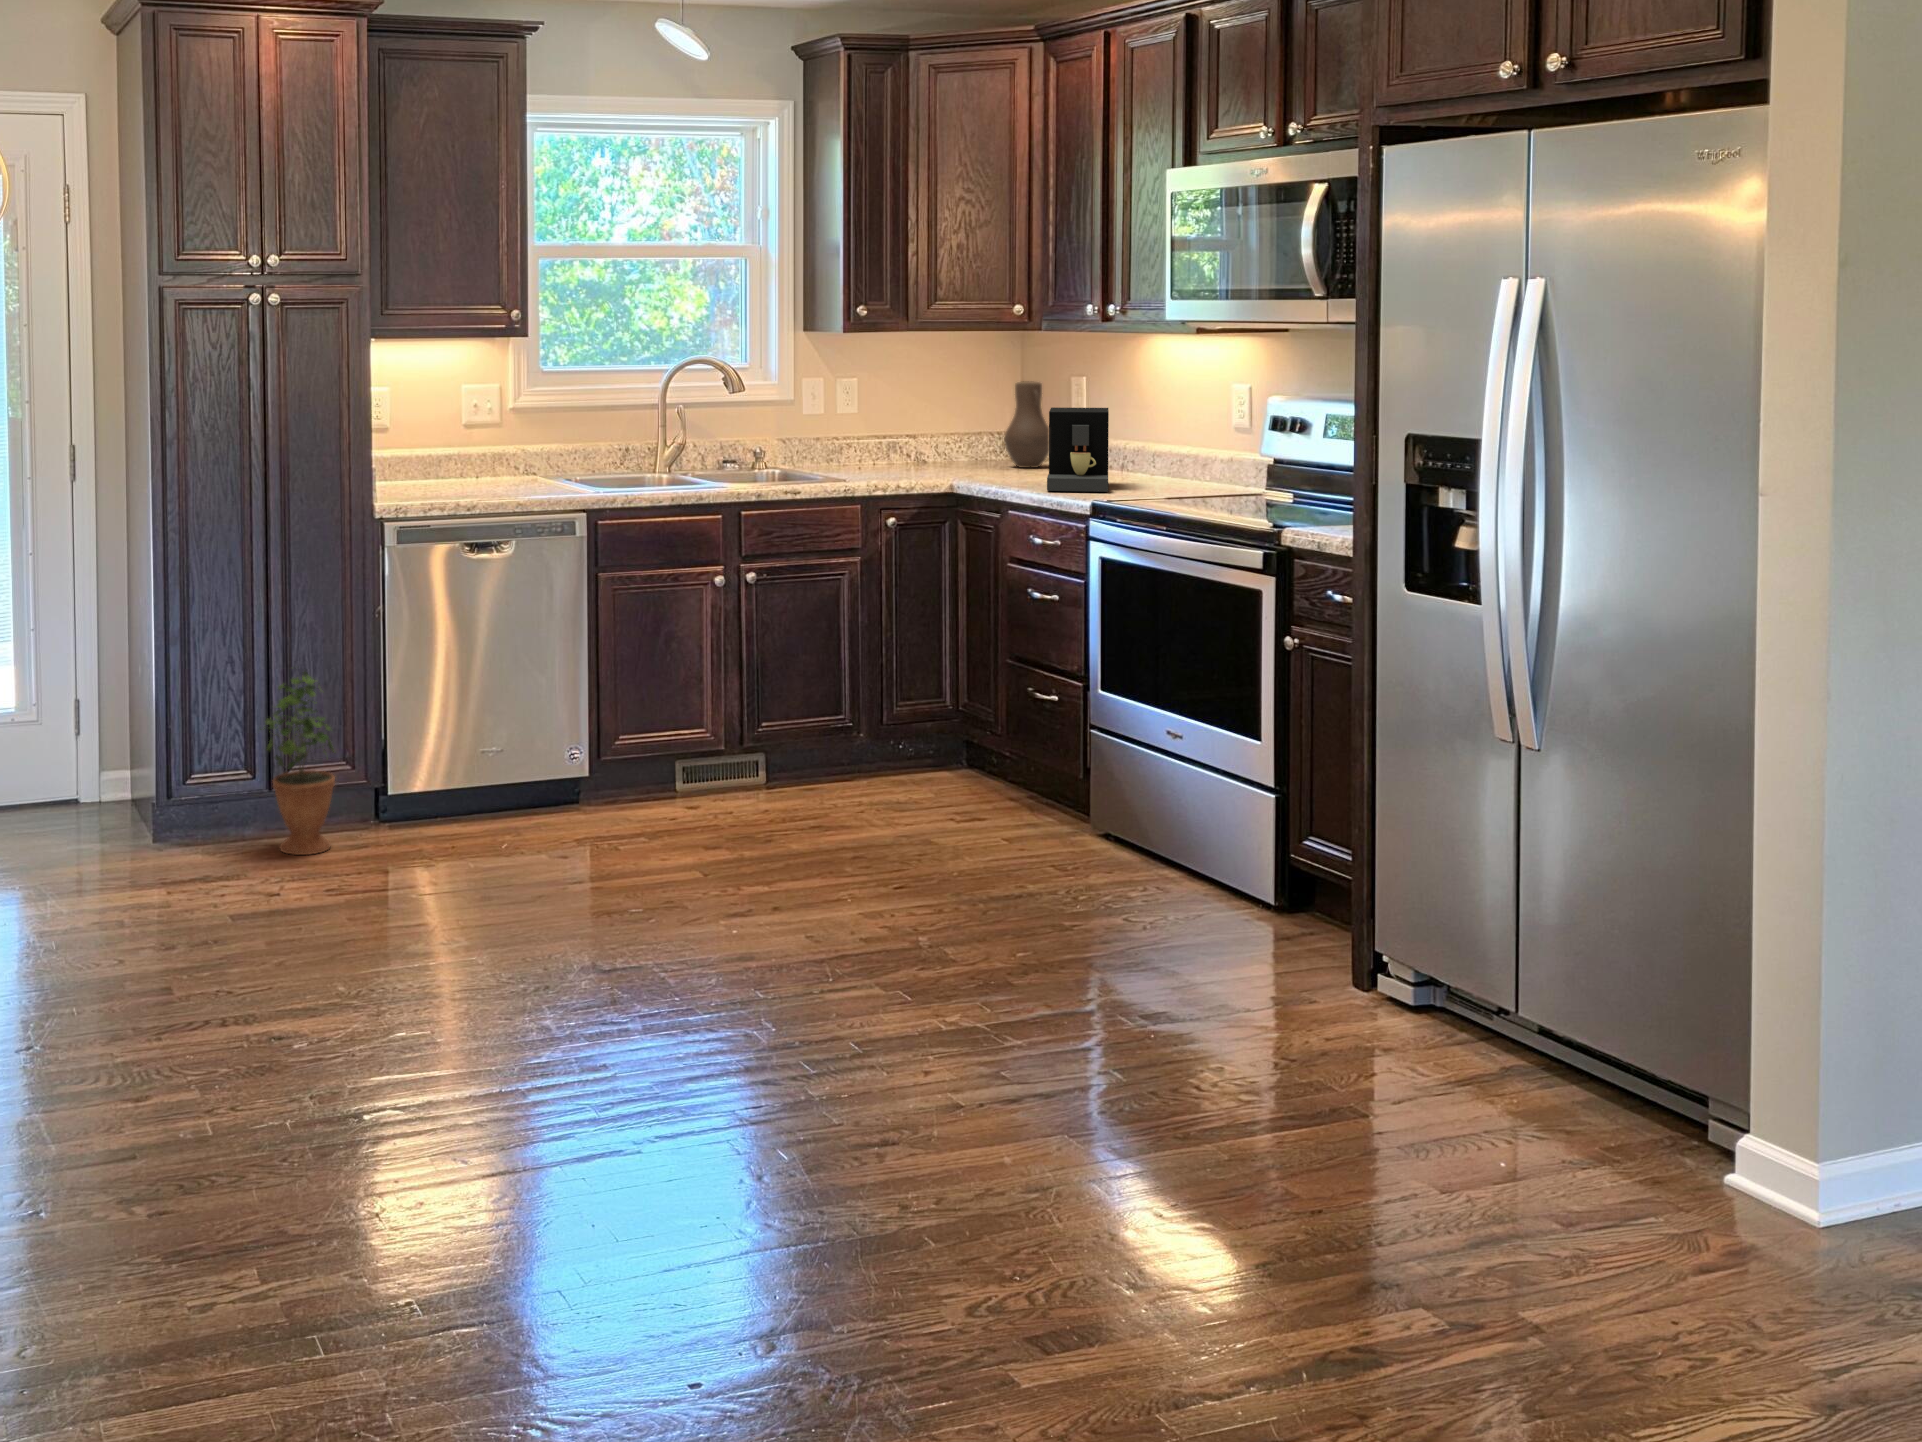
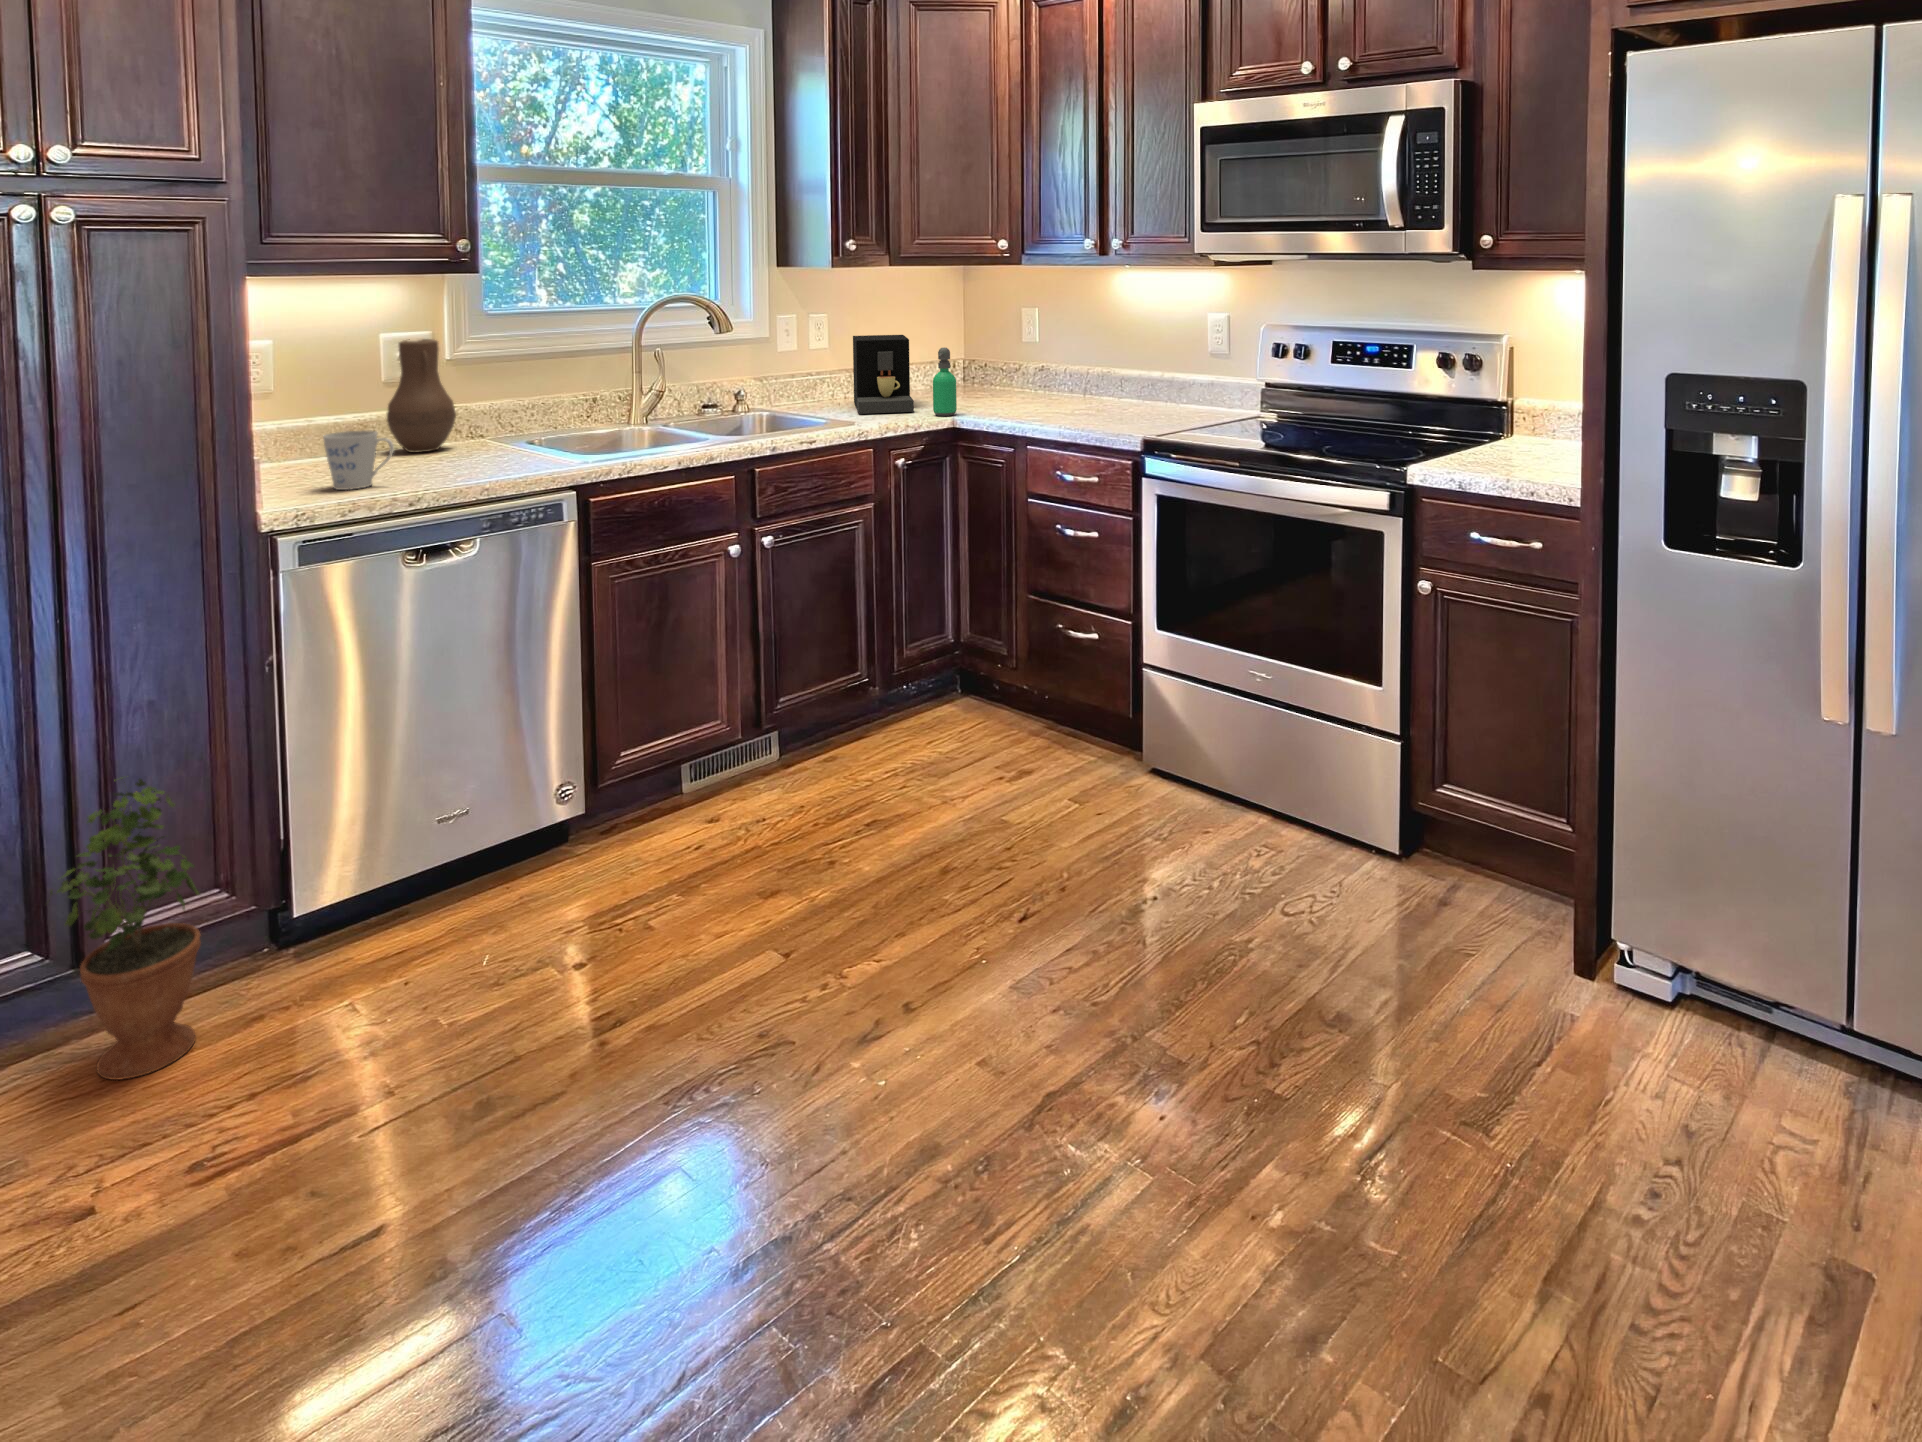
vase: present [1005,382,1049,468] -> present [387,339,456,453]
coffee maker: present [1047,407,1109,492] -> present [853,335,914,414]
soap dispenser: none [934,412,958,481] -> present [933,347,957,416]
mug: none [415,456,461,498] -> present [323,430,394,490]

